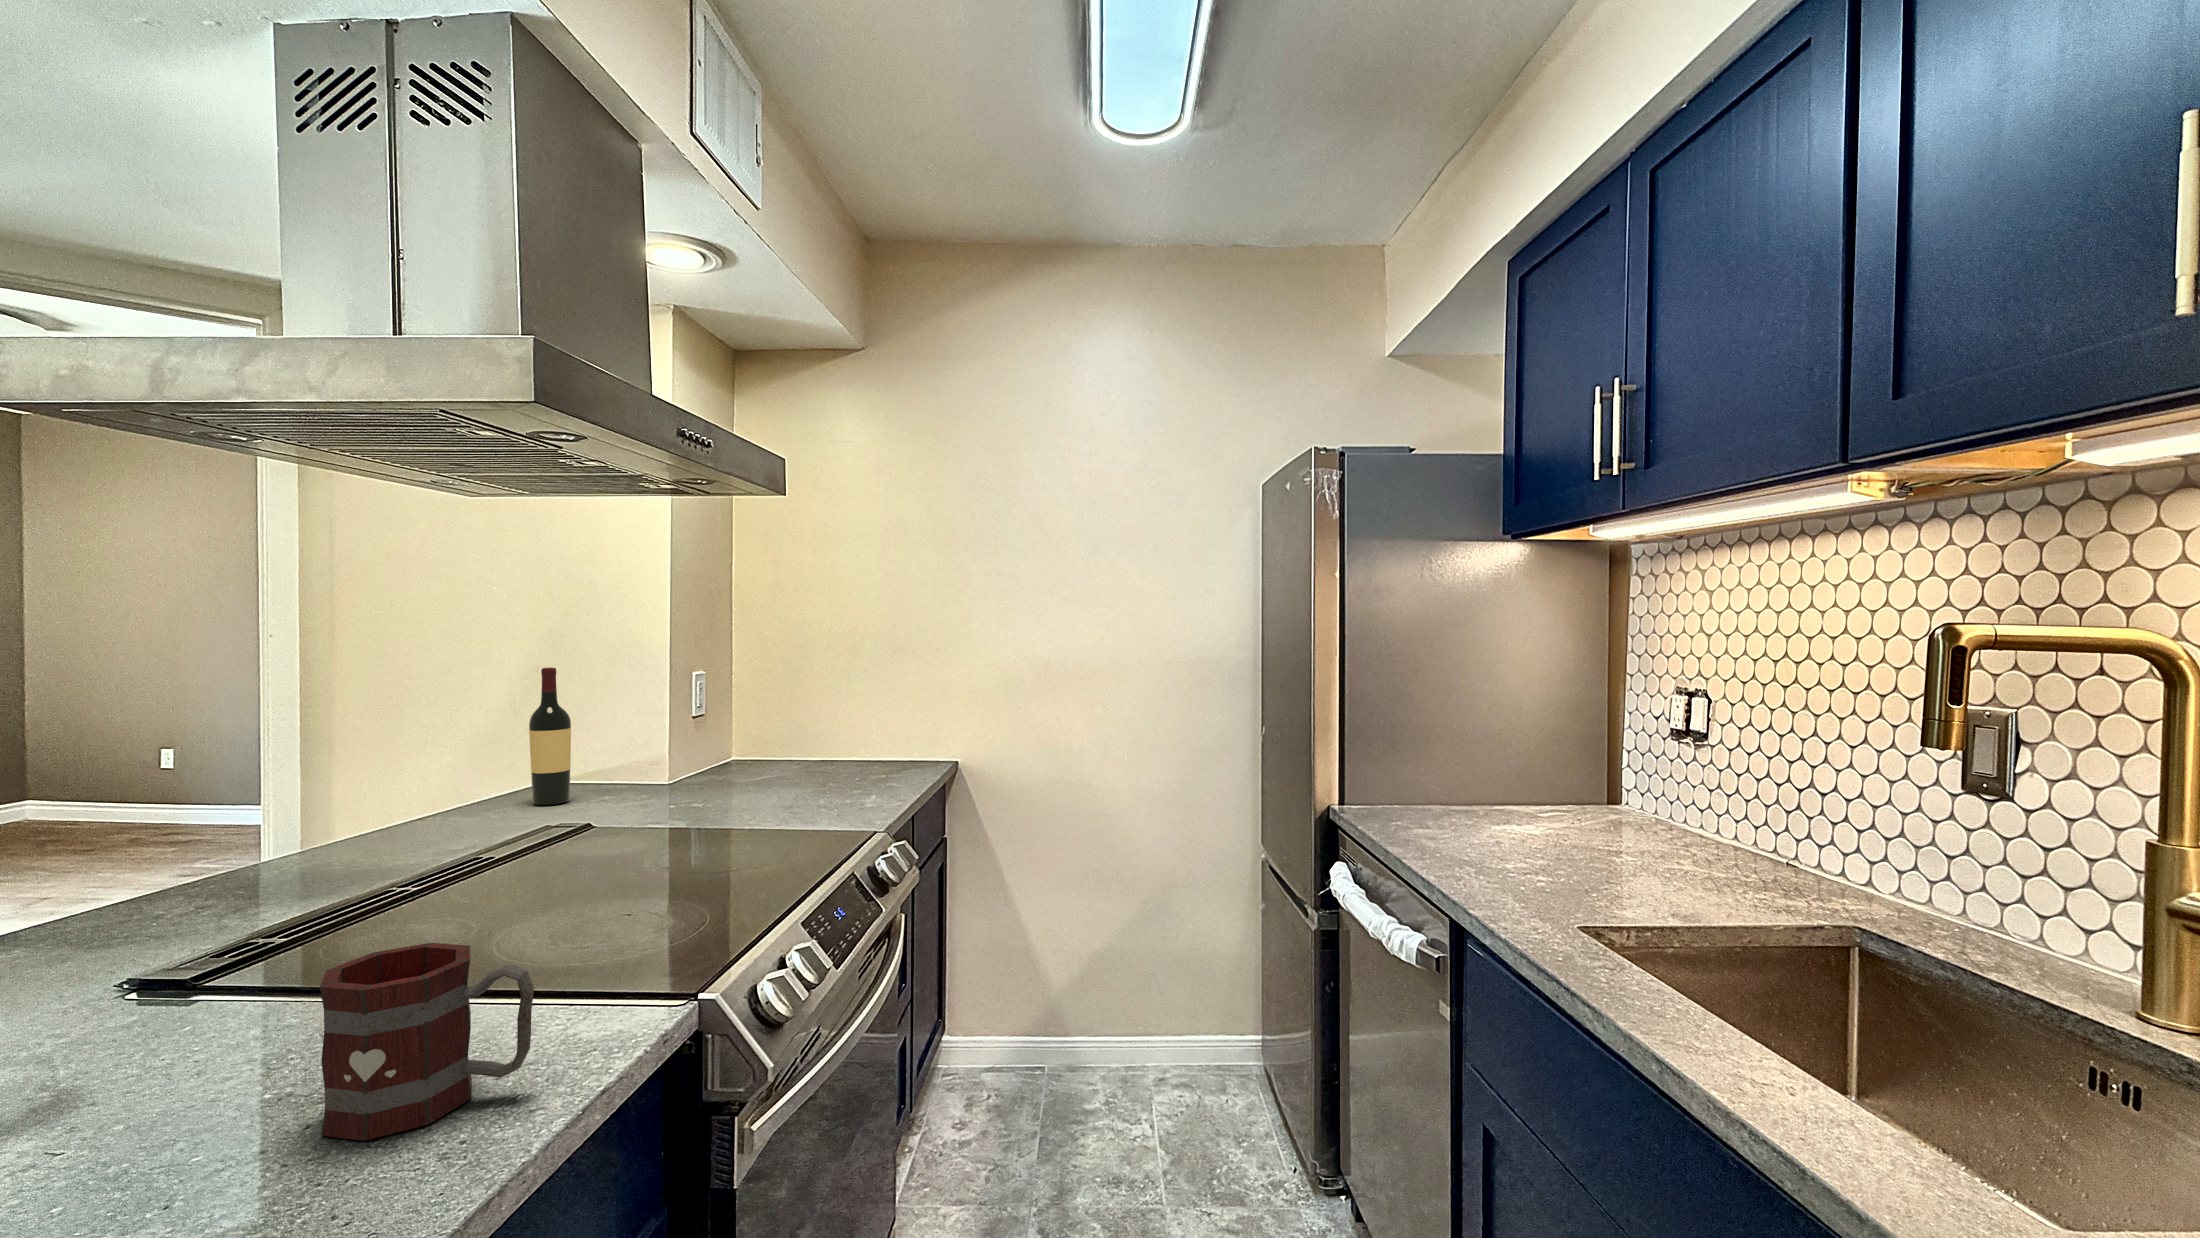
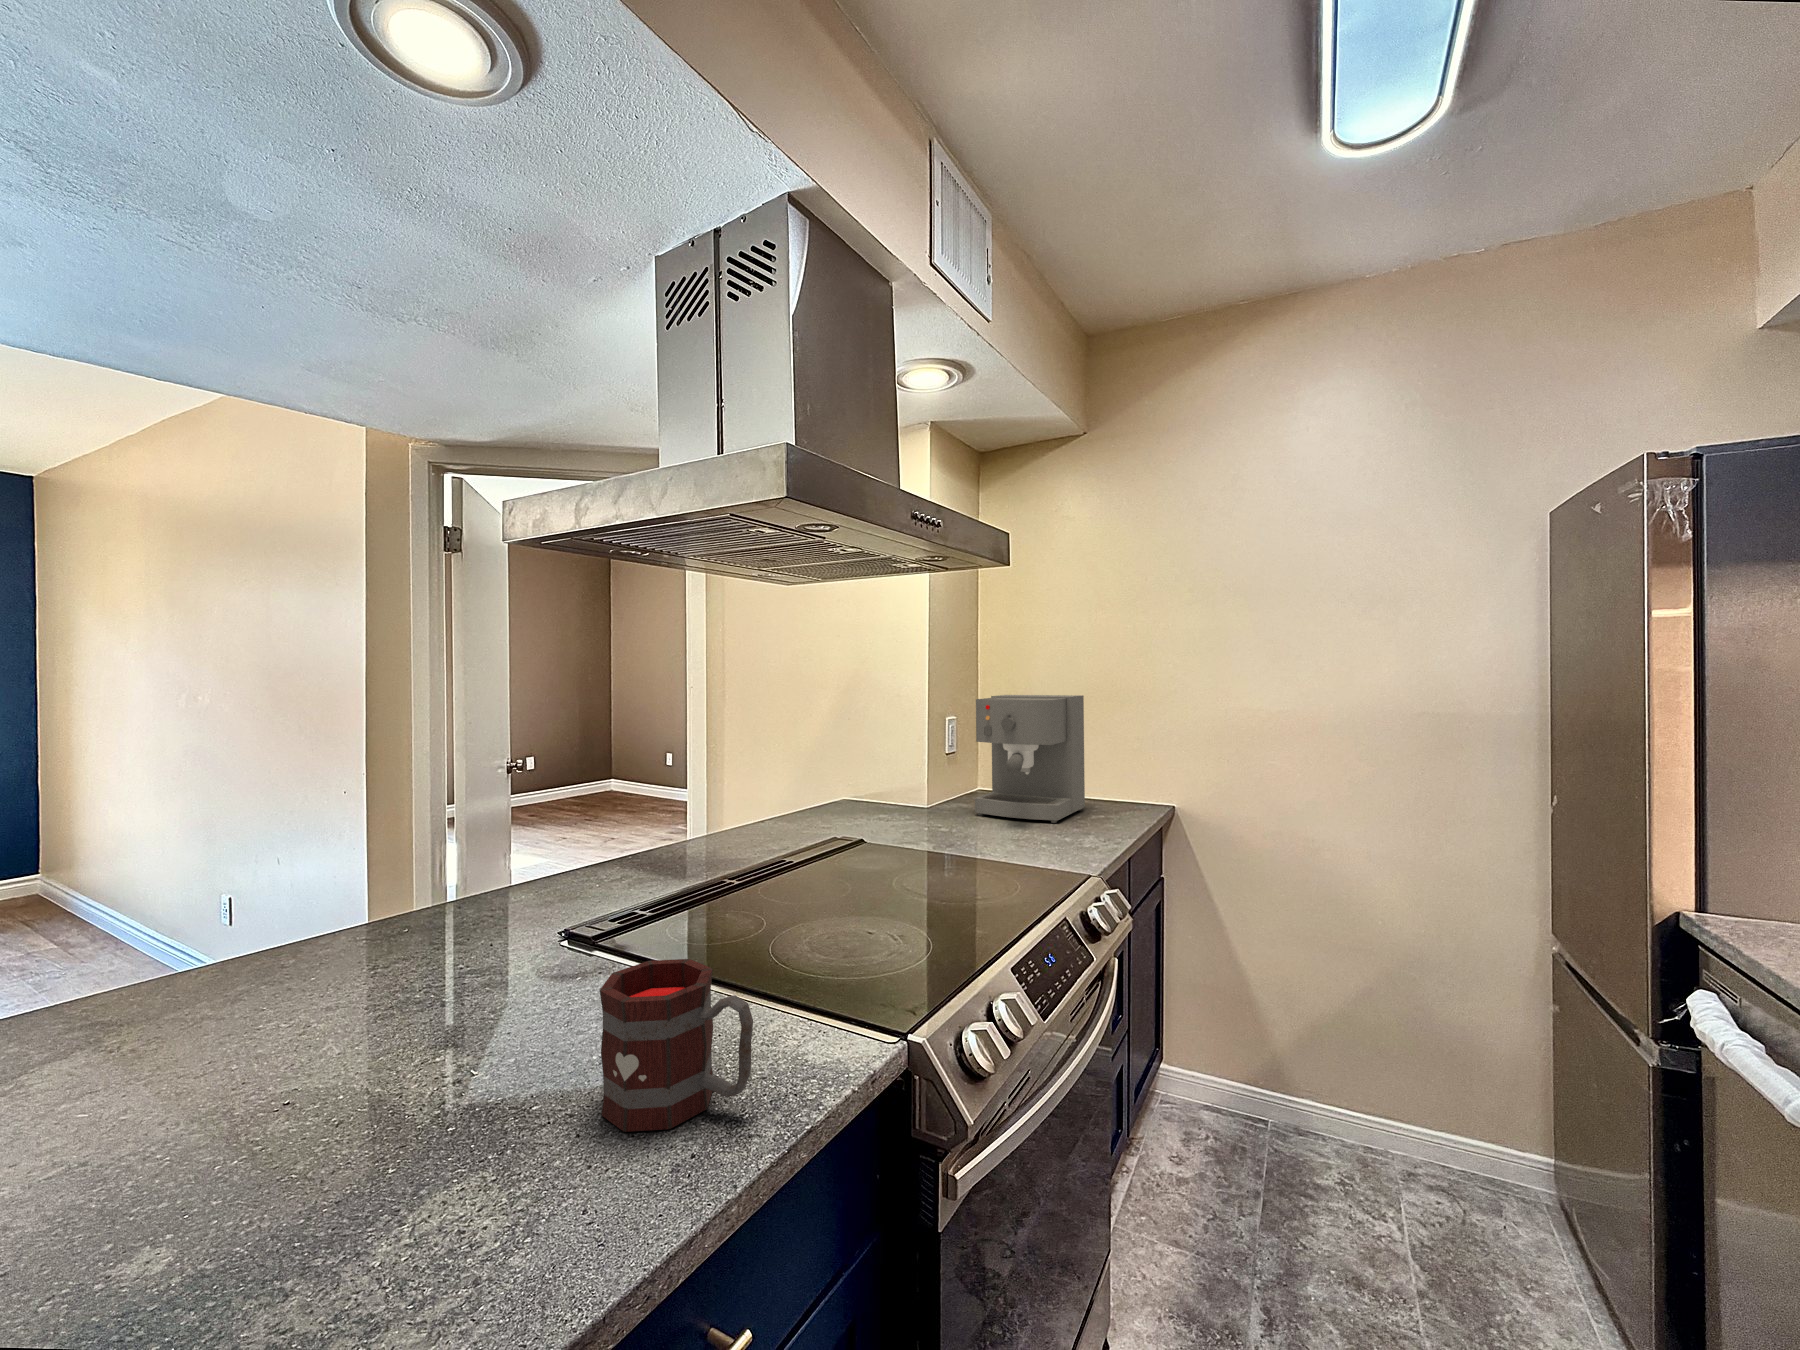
coffee maker: none [730,641,860,785] -> present [975,695,1085,823]
wine bottle: present [529,668,571,805] -> none [830,714,858,821]

